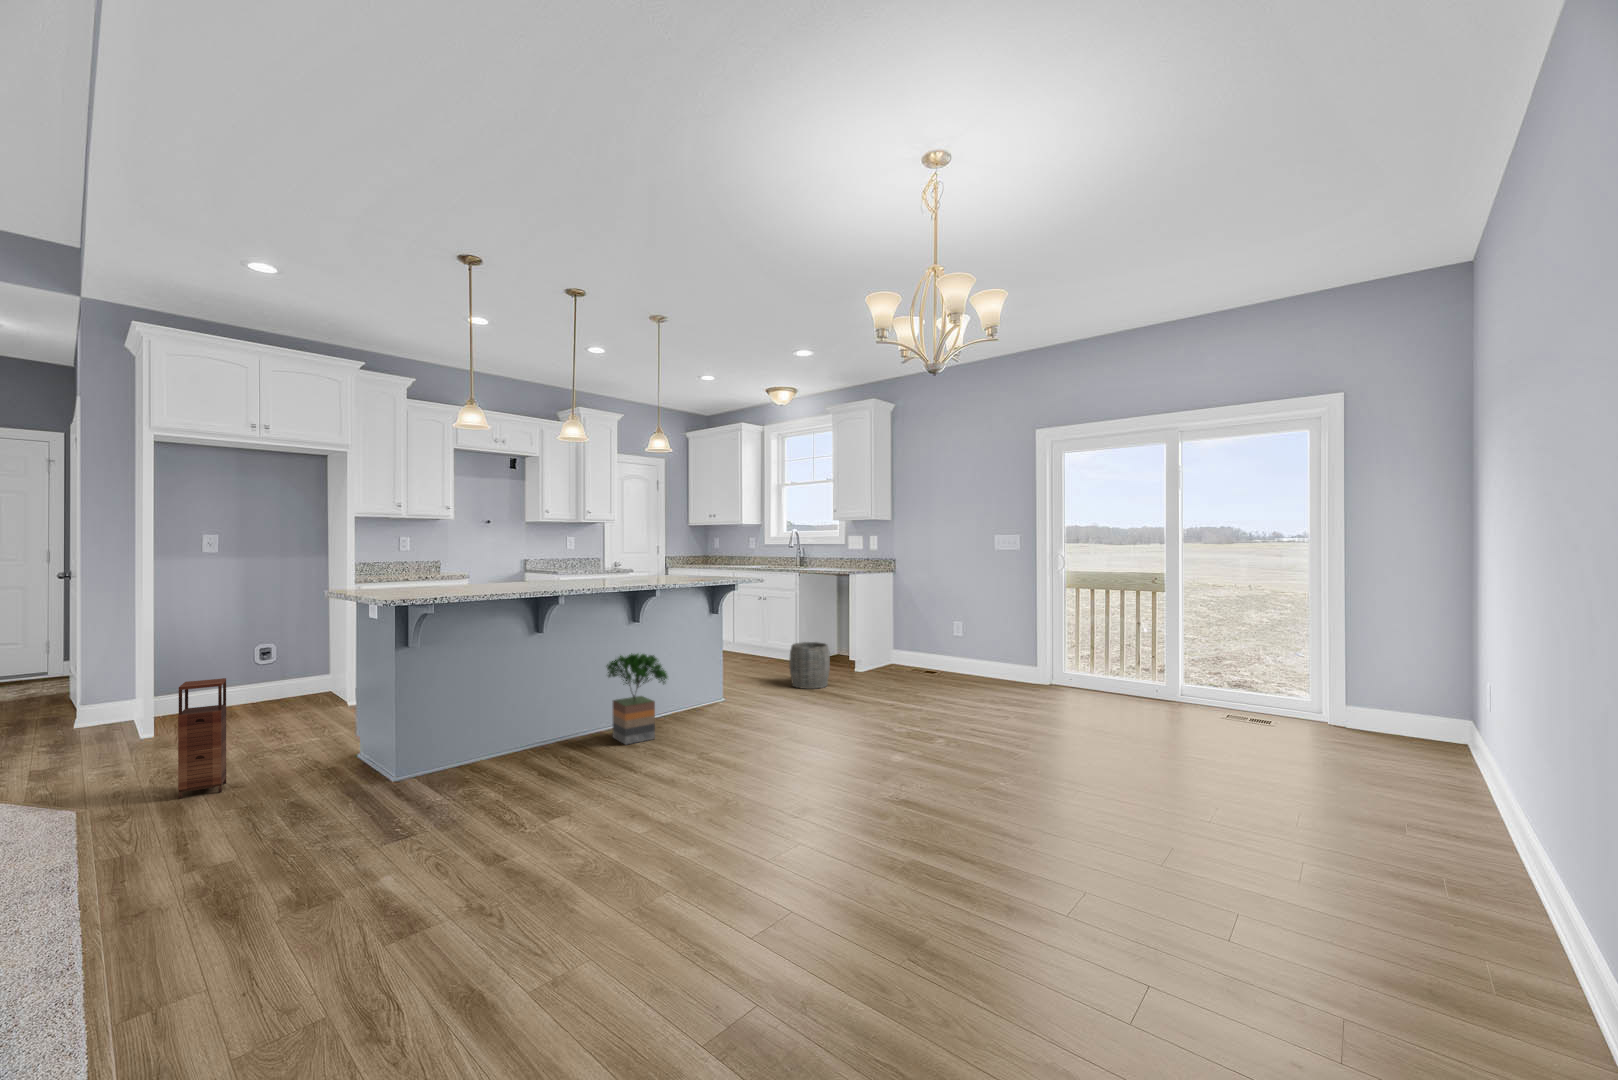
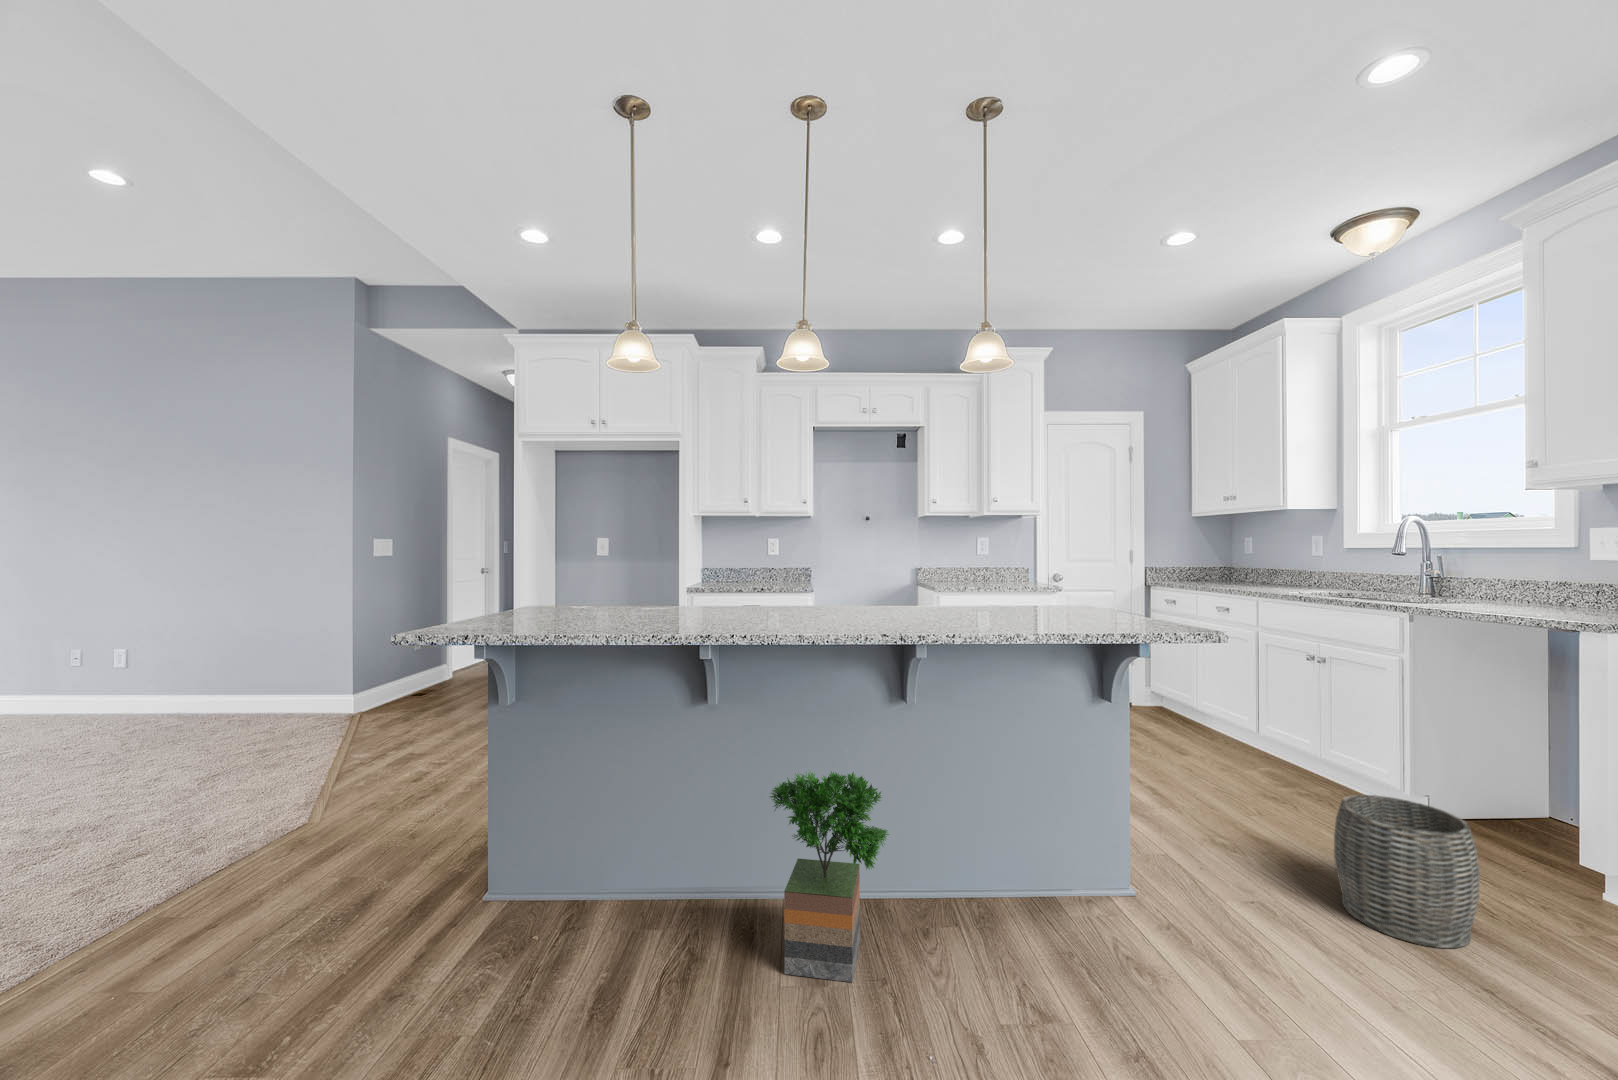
storage cabinet: present [178,678,226,799] -> none [342,699,407,839]

